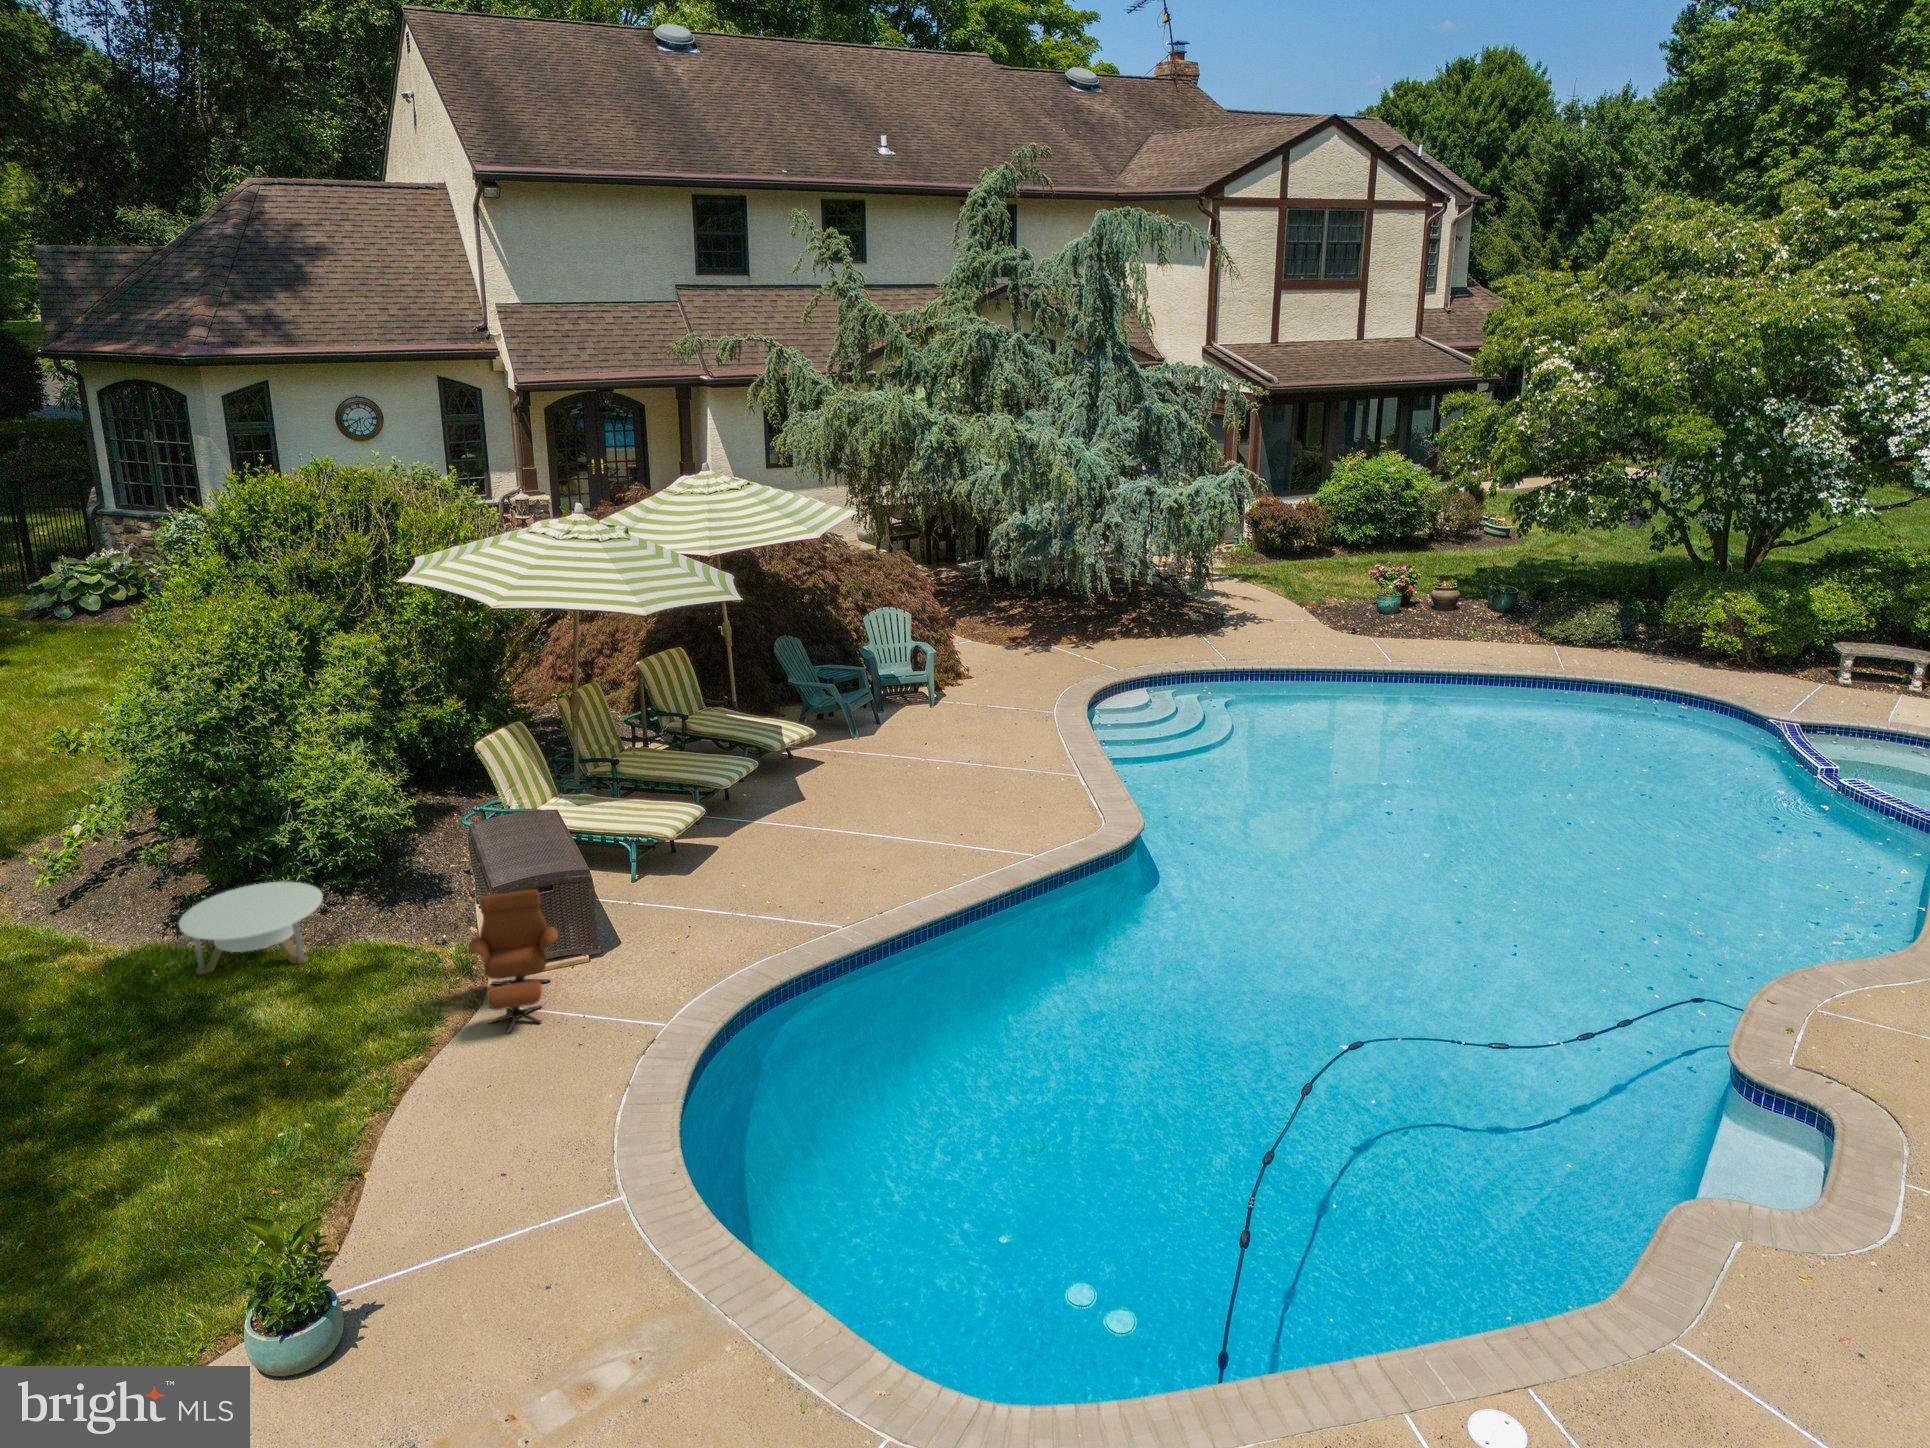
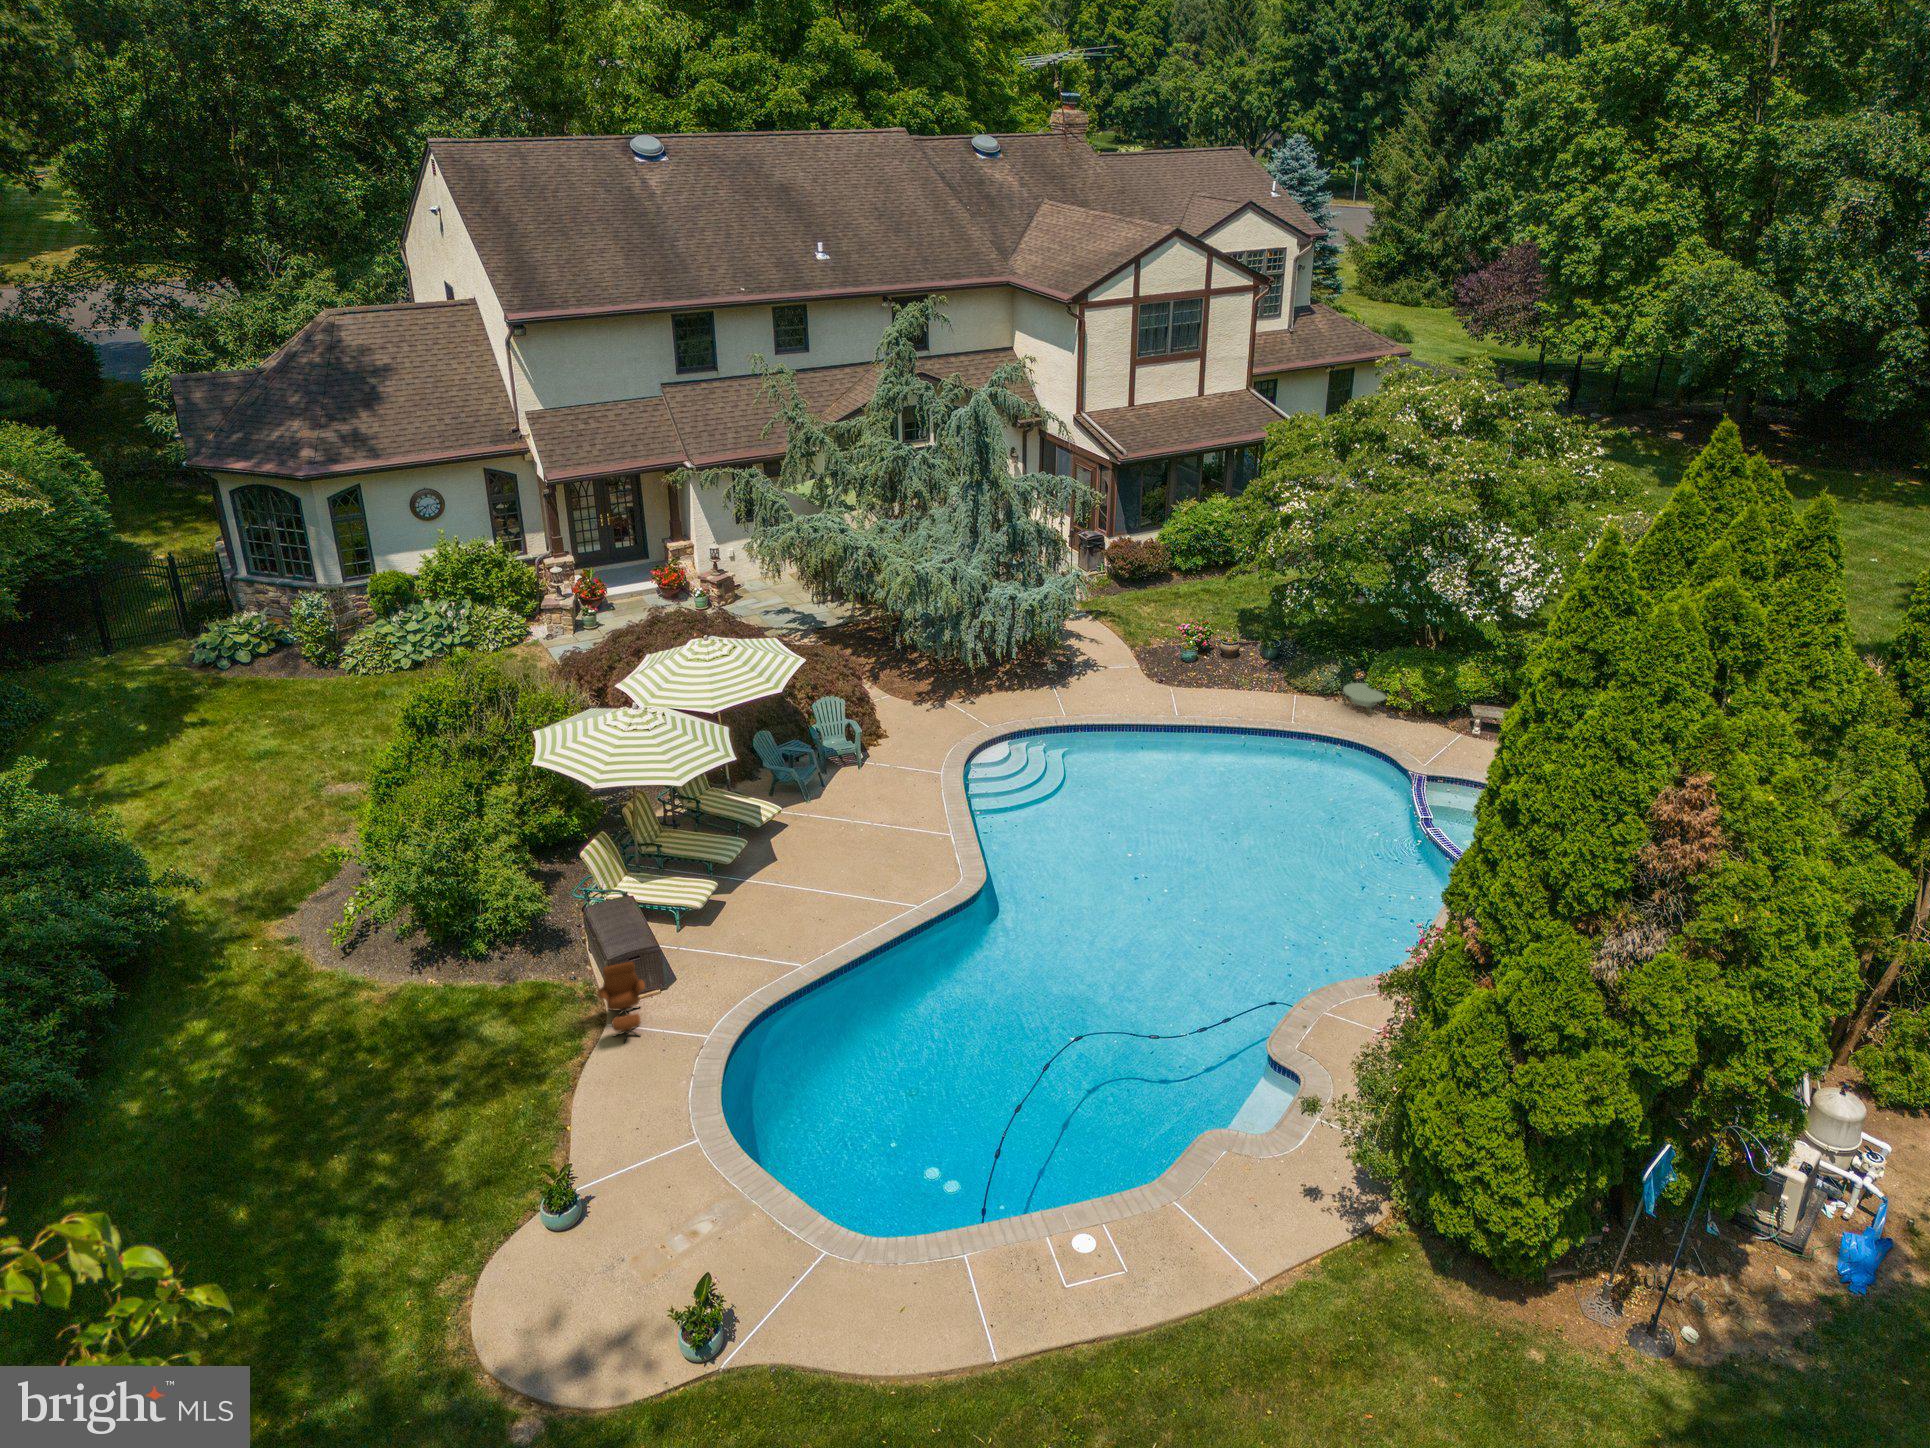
round table: present [179,882,323,974] -> present [1343,683,1386,717]

